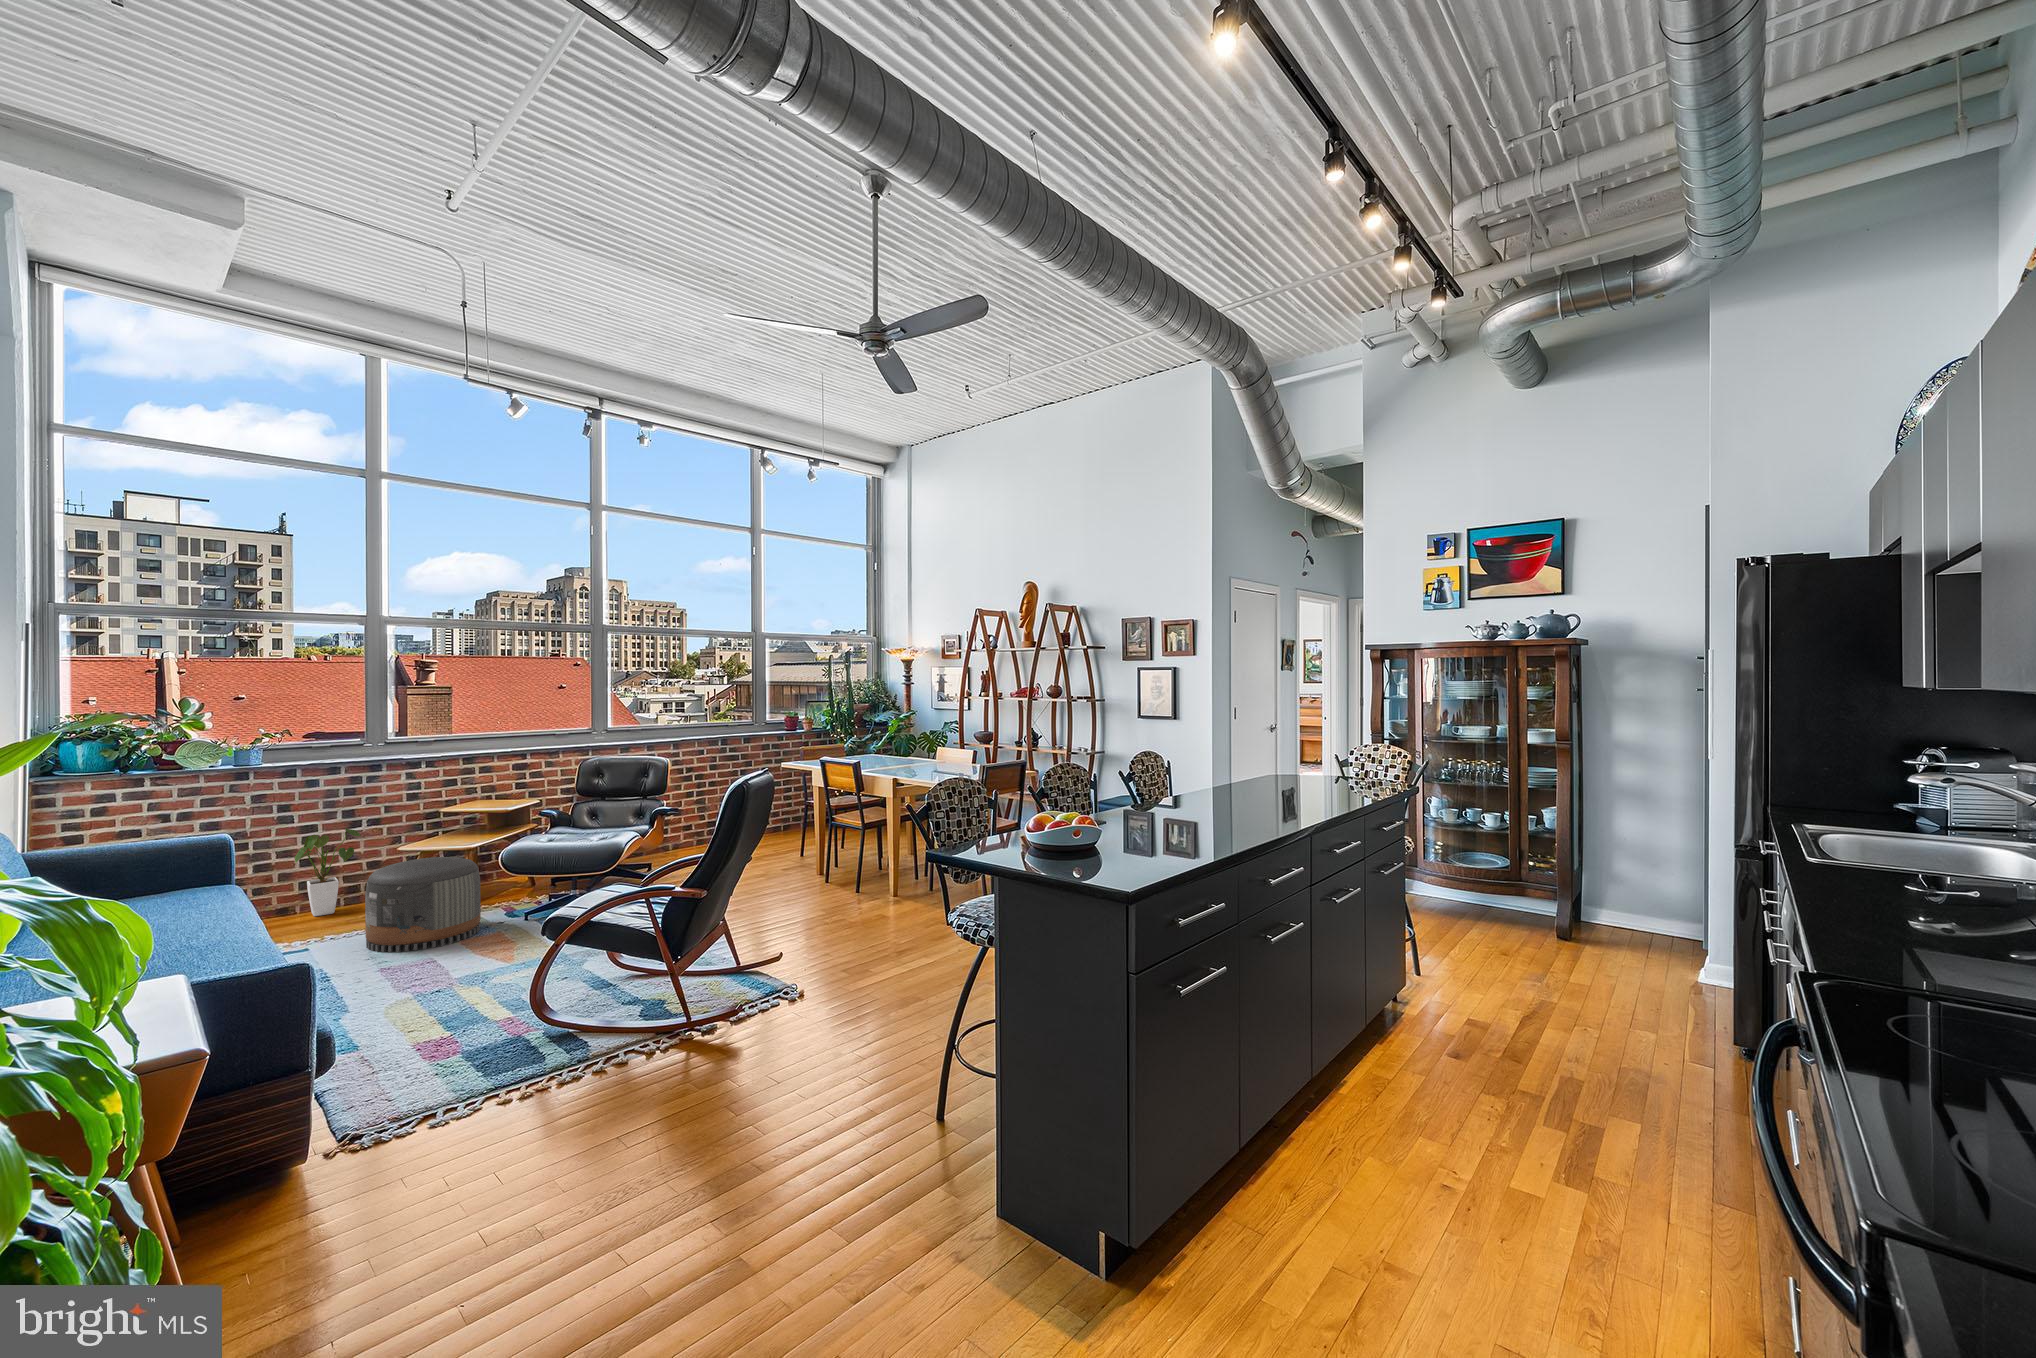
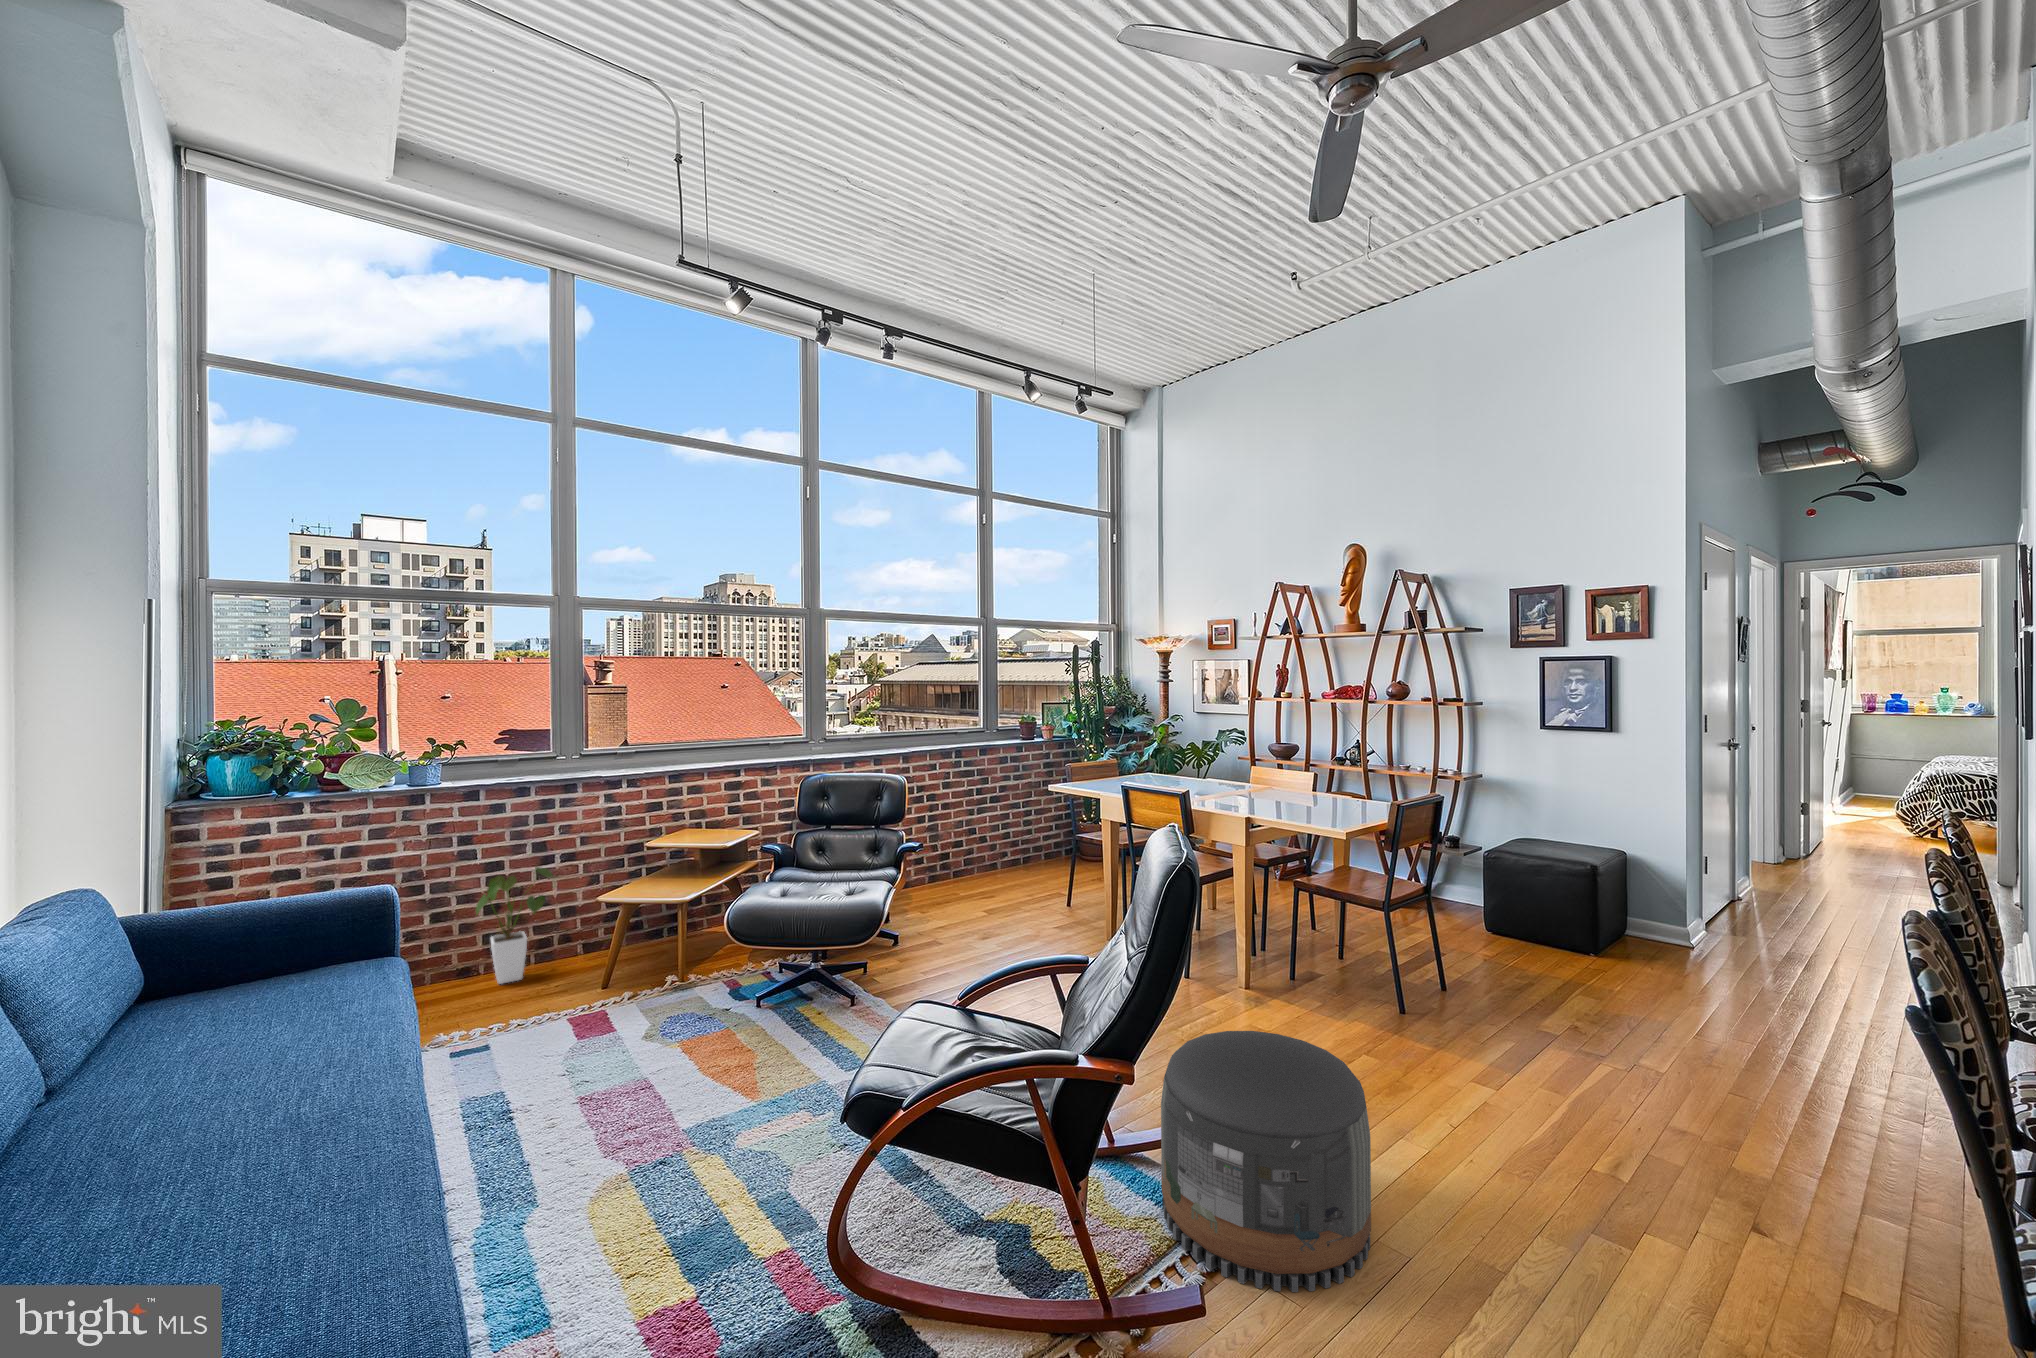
pouf: present [365,857,481,952] -> present [1161,1031,1371,1292]

